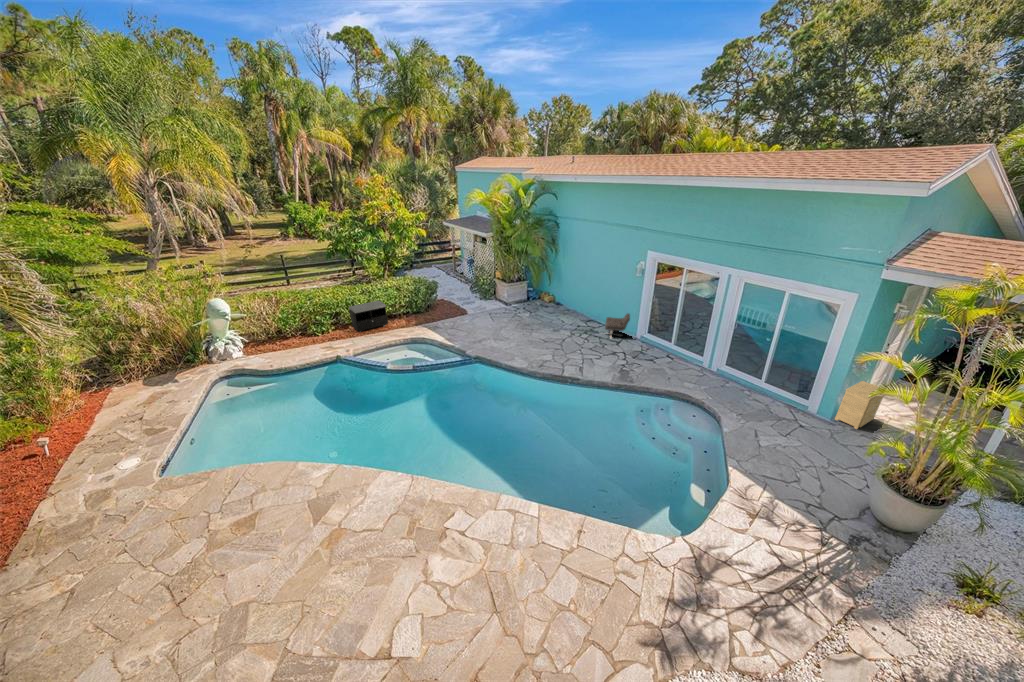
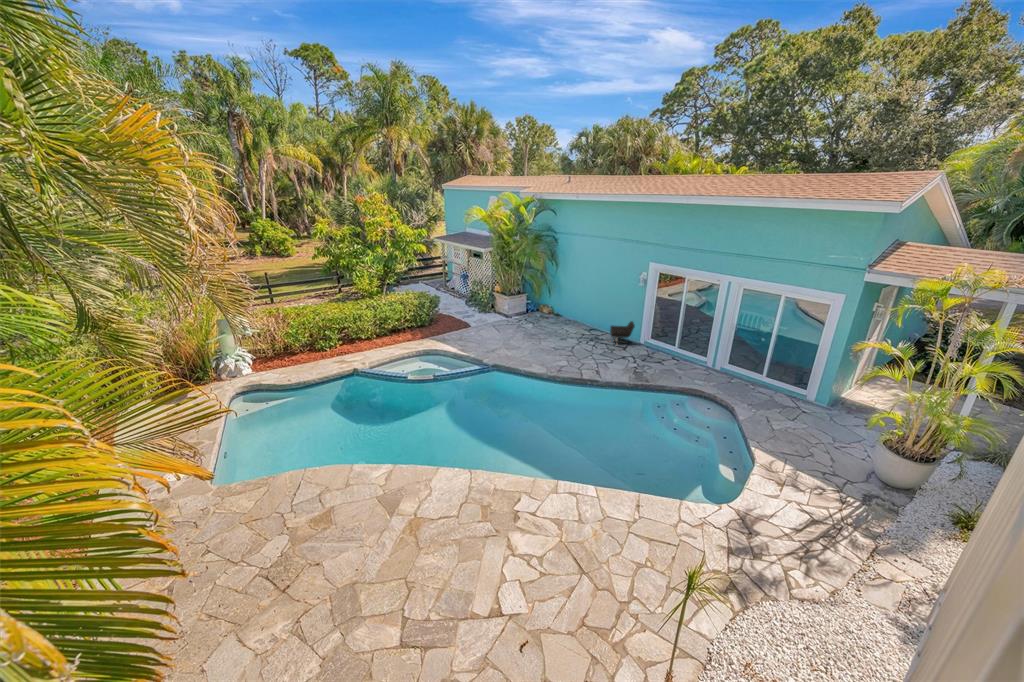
storage bench: present [349,301,388,332] -> none [356,315,395,347]
side table: present [835,381,884,429] -> none [831,370,871,413]

